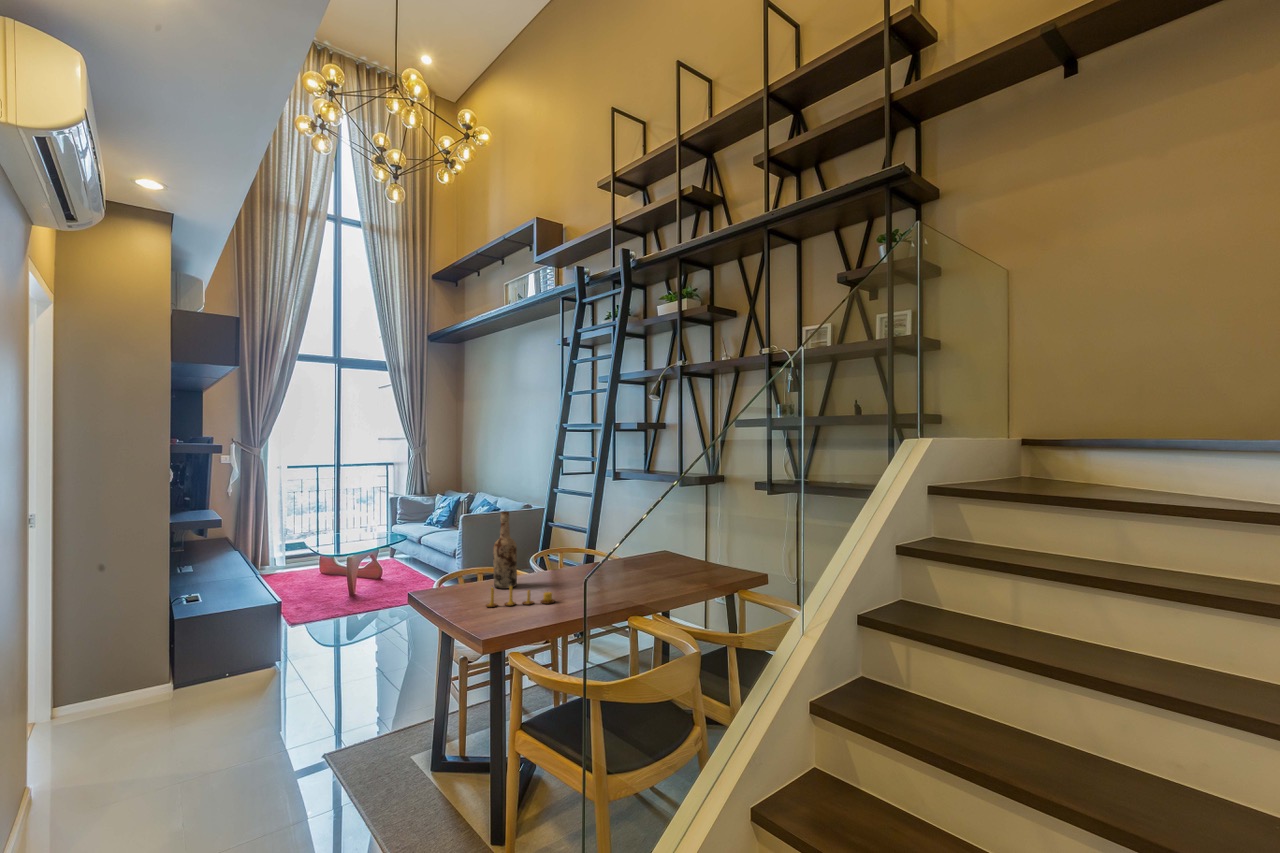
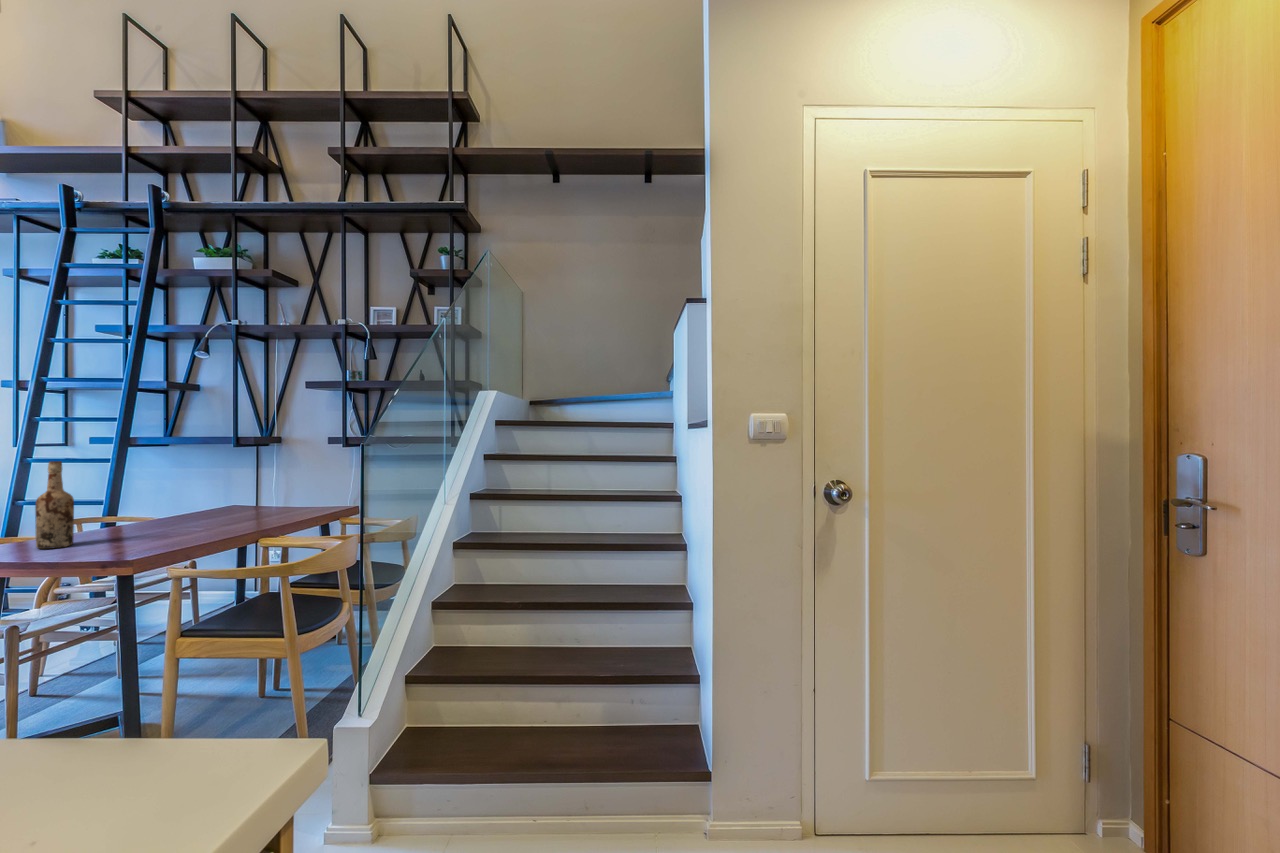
candle: present [486,586,555,607] -> none [55,533,155,560]

